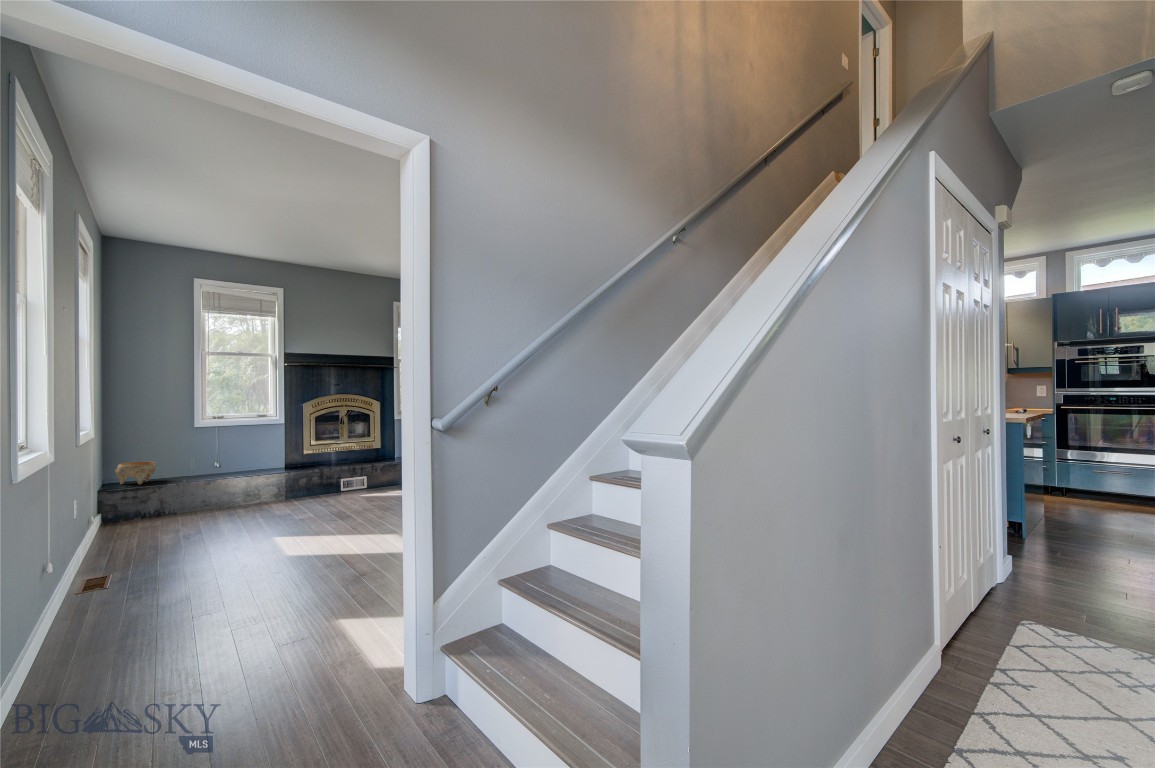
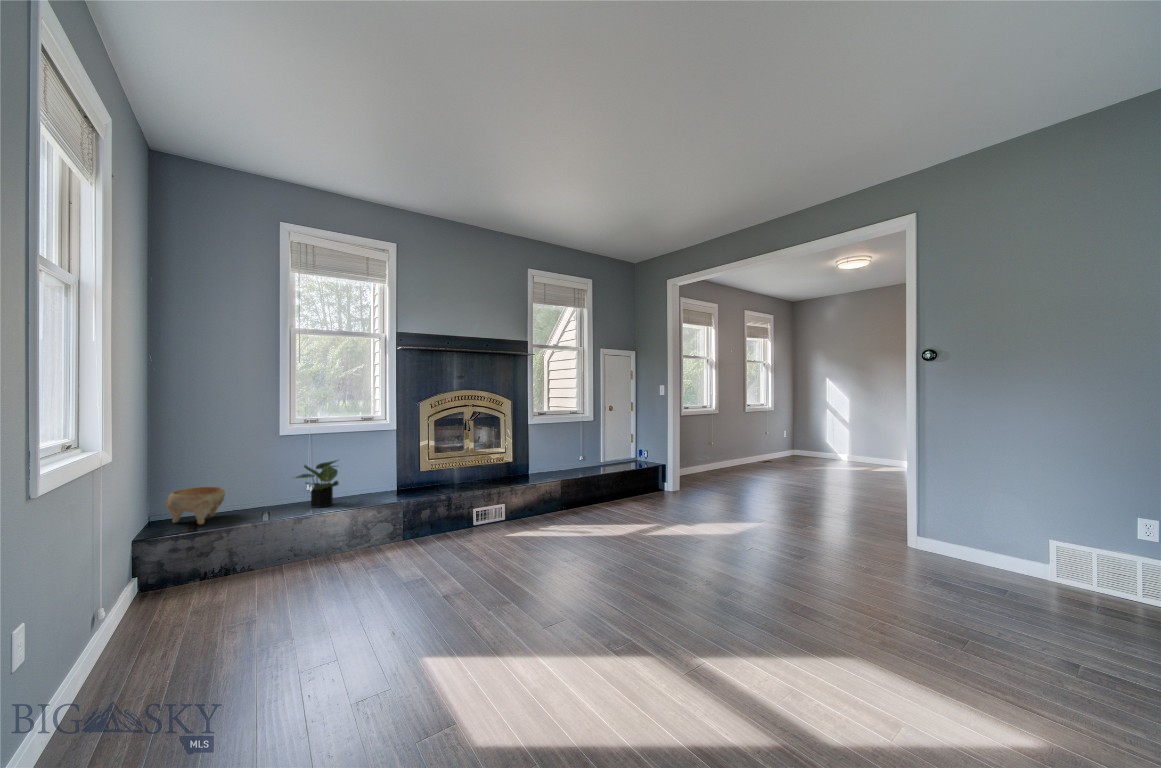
potted plant: none [203,443,239,476] -> present [295,460,339,508]

